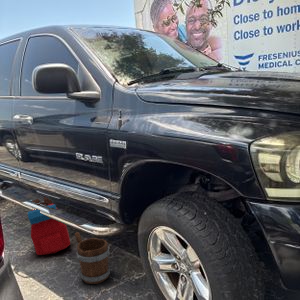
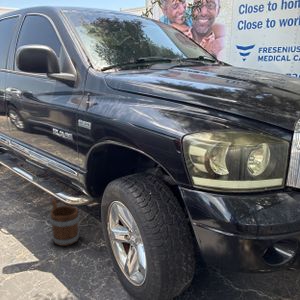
backpack: present [28,197,70,255] -> none [13,164,52,217]

